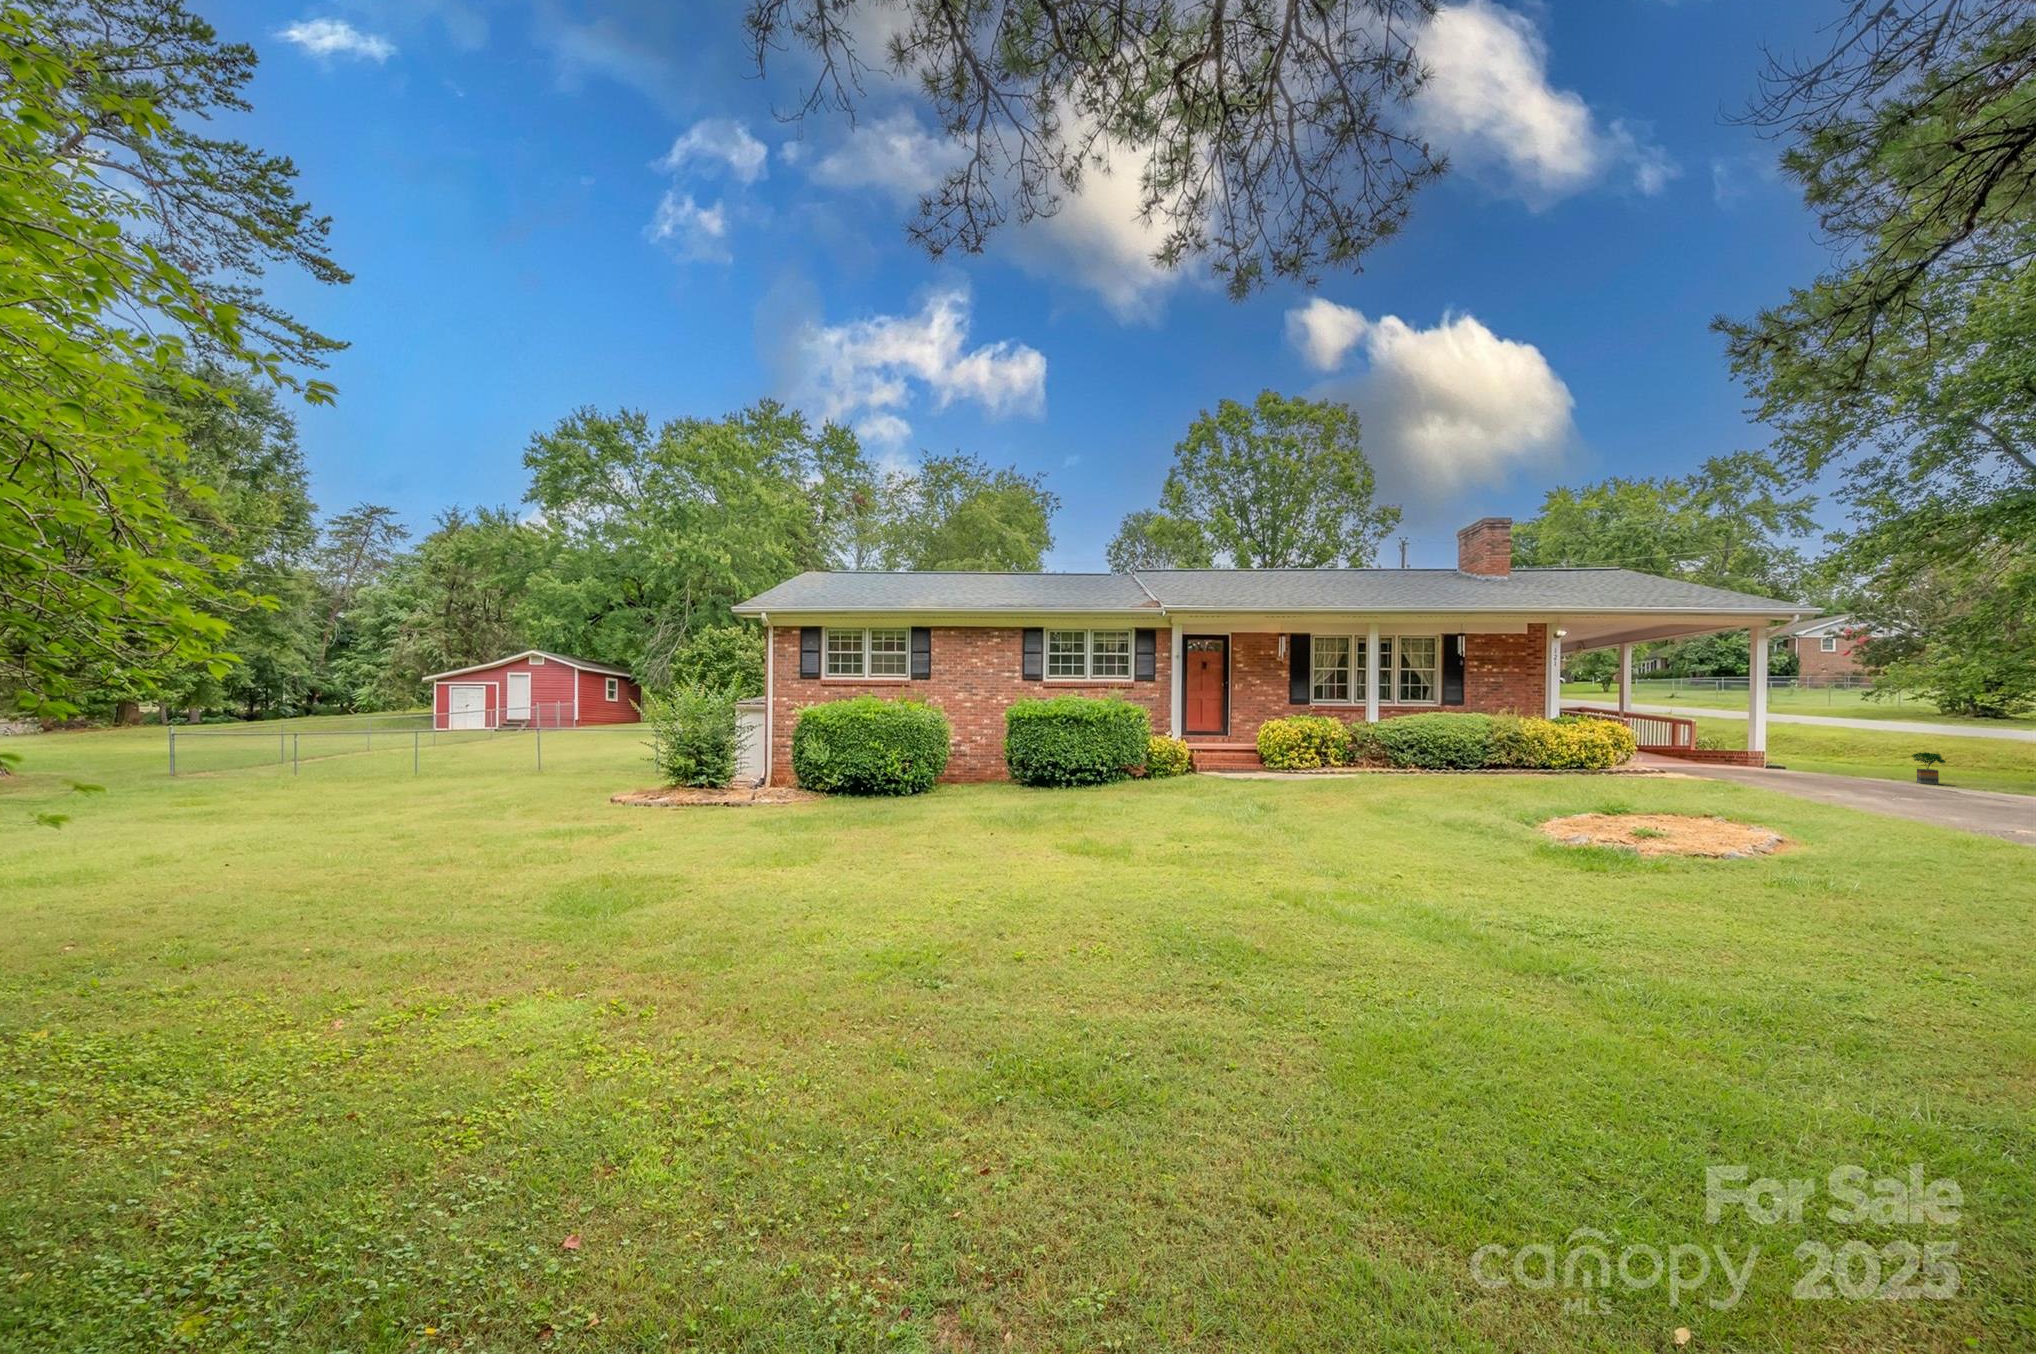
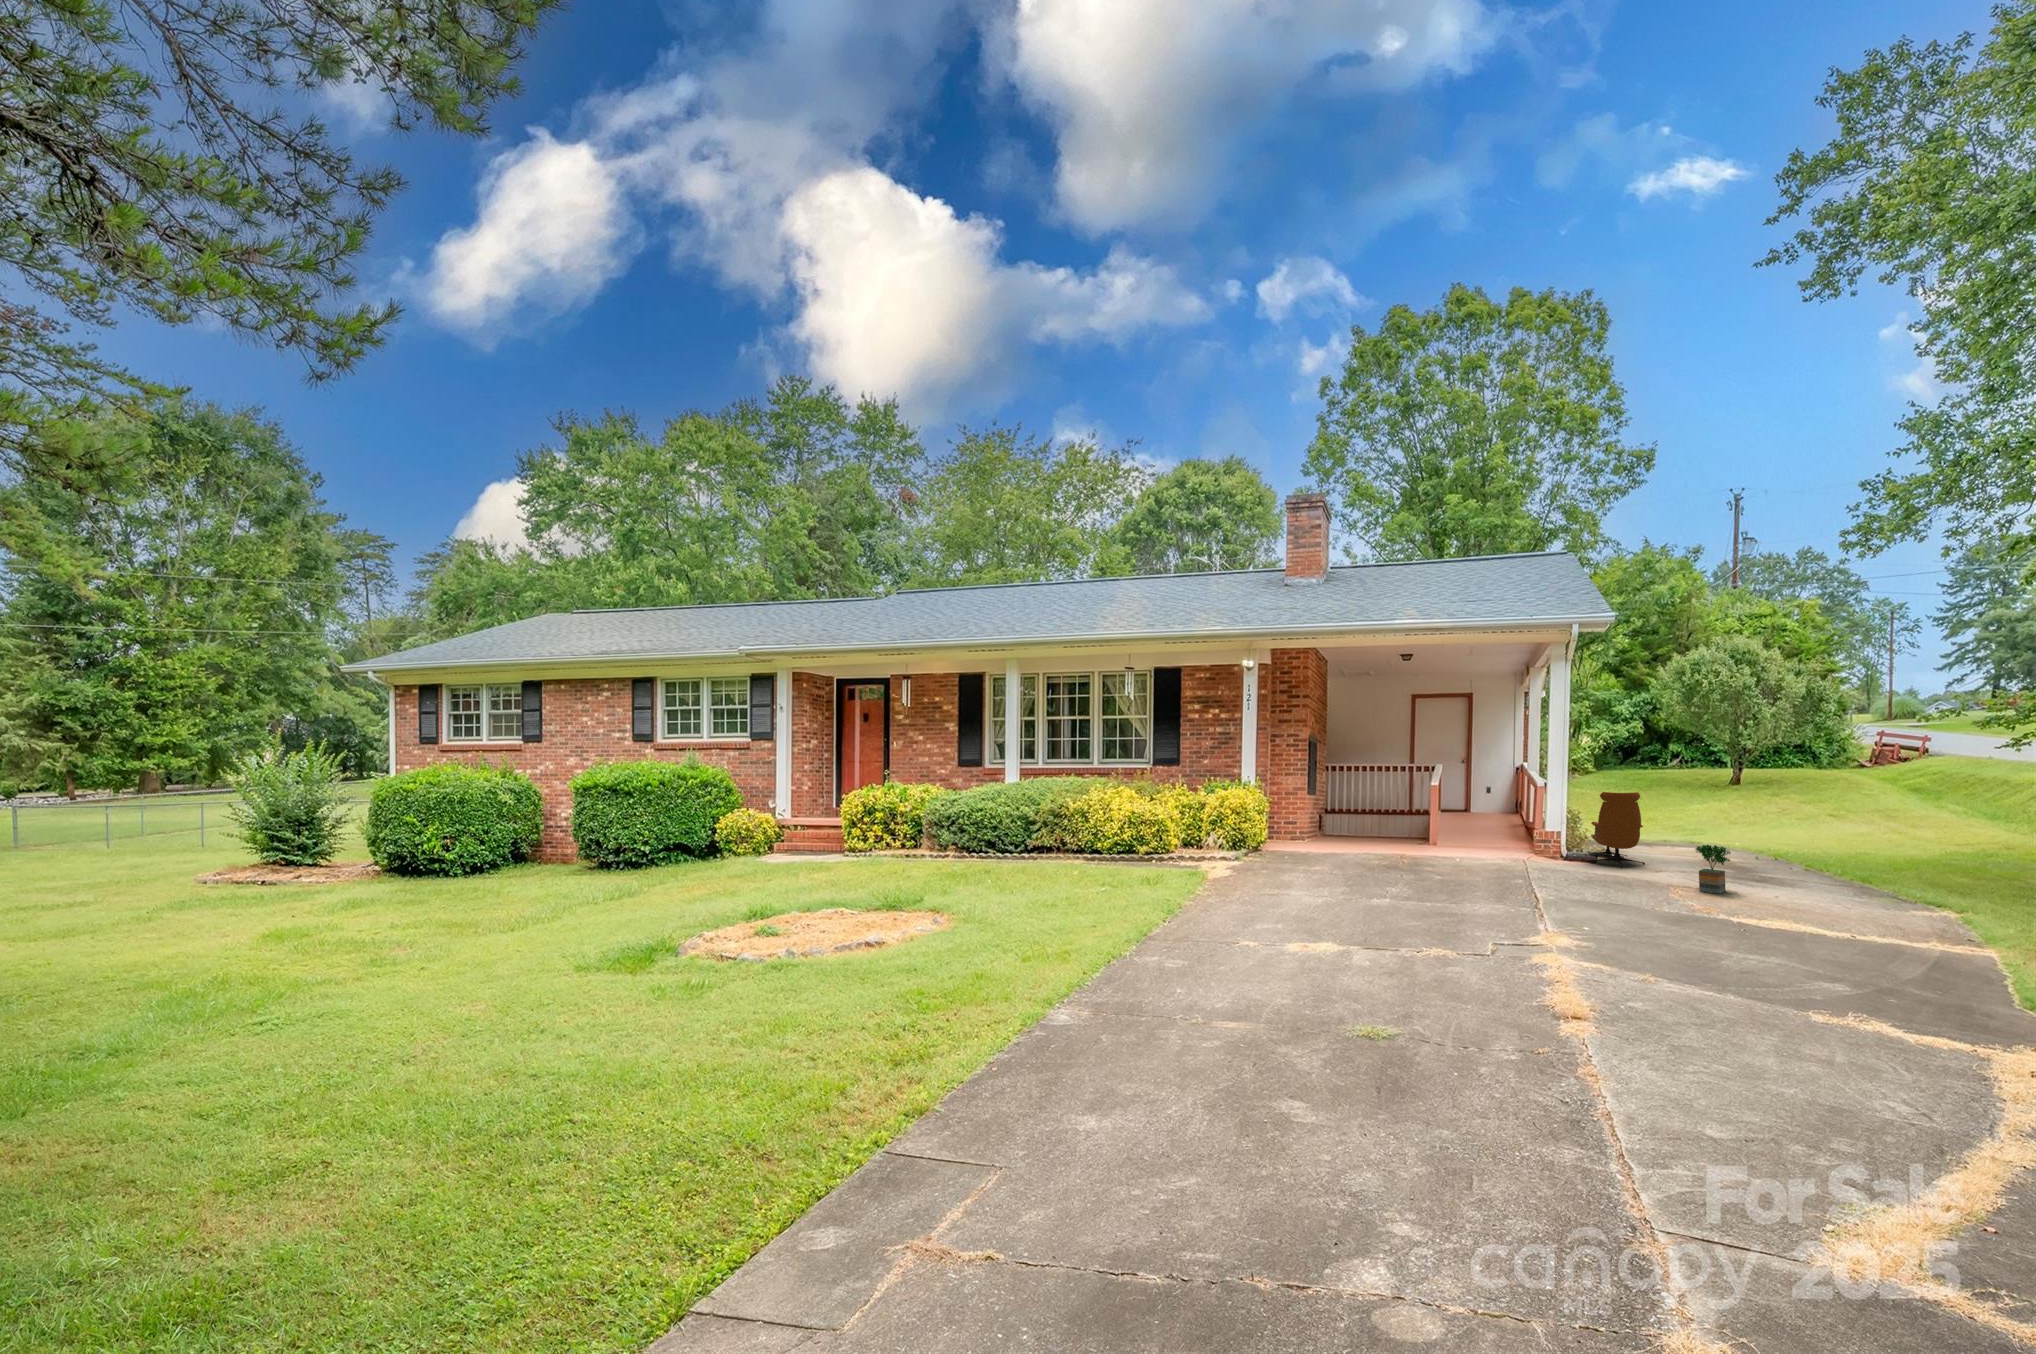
lounge chair: none [1763,721,1835,773] -> present [1590,792,1645,868]

